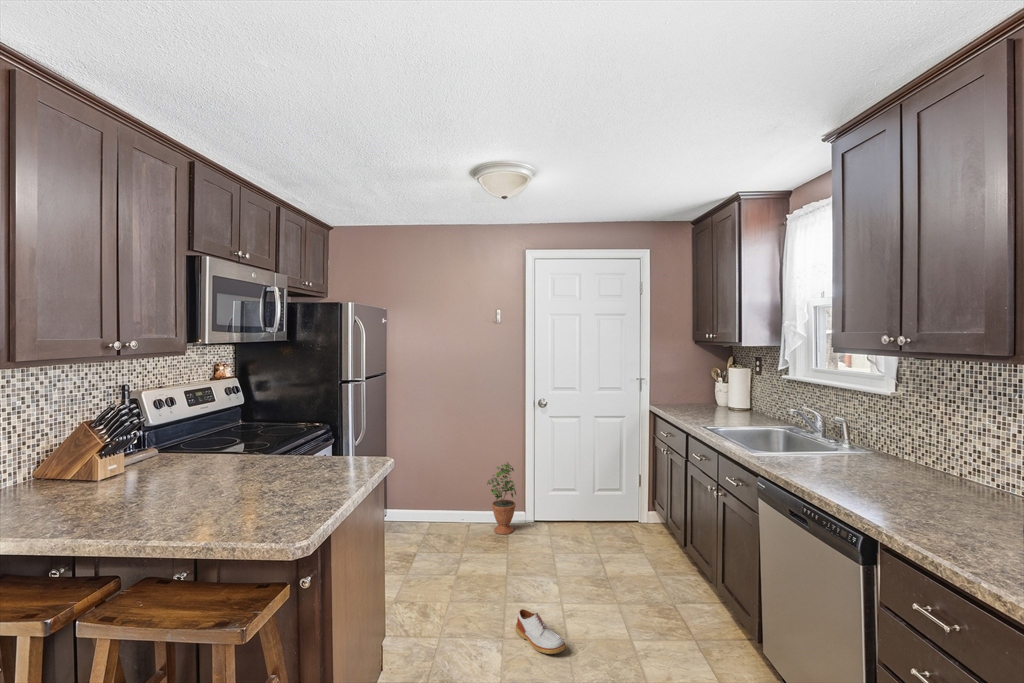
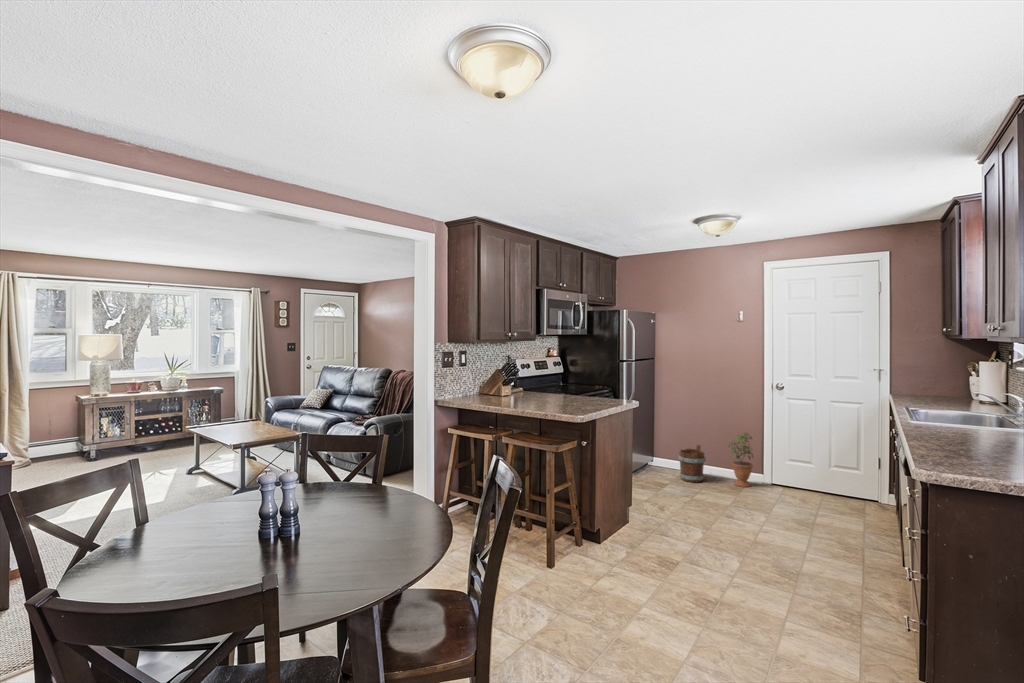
bucket: none [425,484,461,542] -> present [678,445,706,482]
shoe: present [516,609,565,654] -> none [720,514,750,539]

